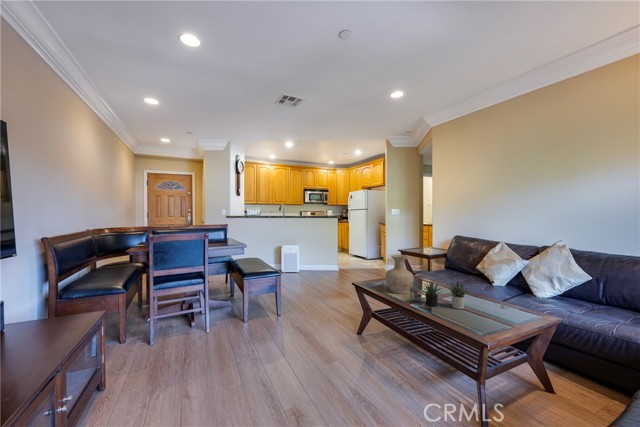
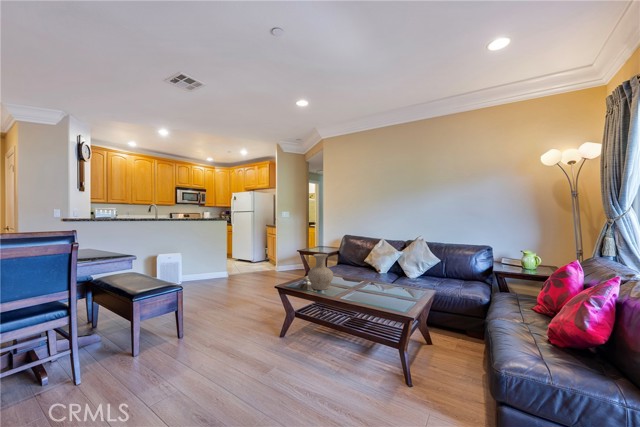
succulent plant: present [423,282,468,309] -> none [343,271,382,296]

